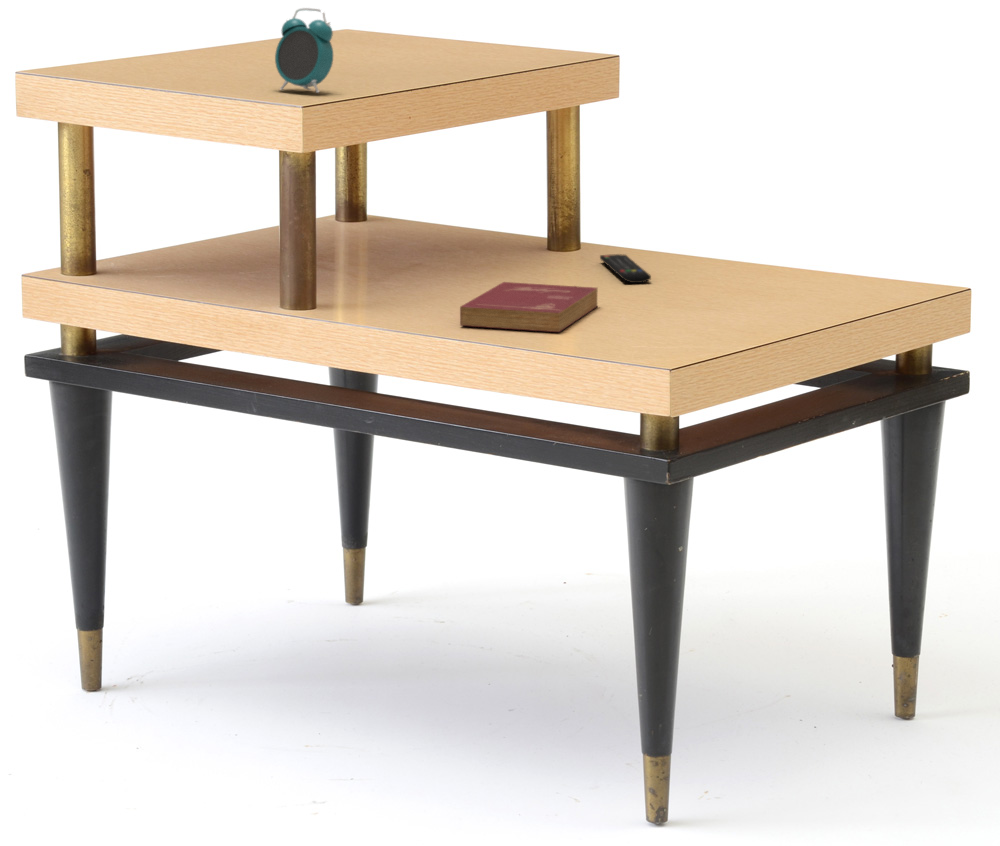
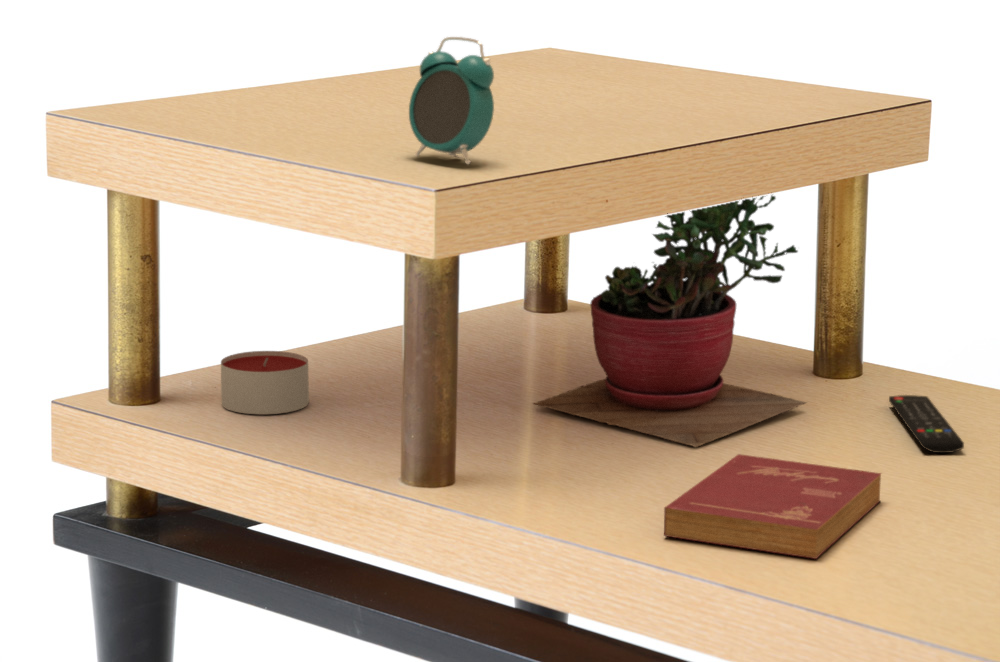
succulent plant: none [357,90,545,286] -> present [534,195,806,447]
candle: none [139,238,201,279] -> present [221,351,309,414]

